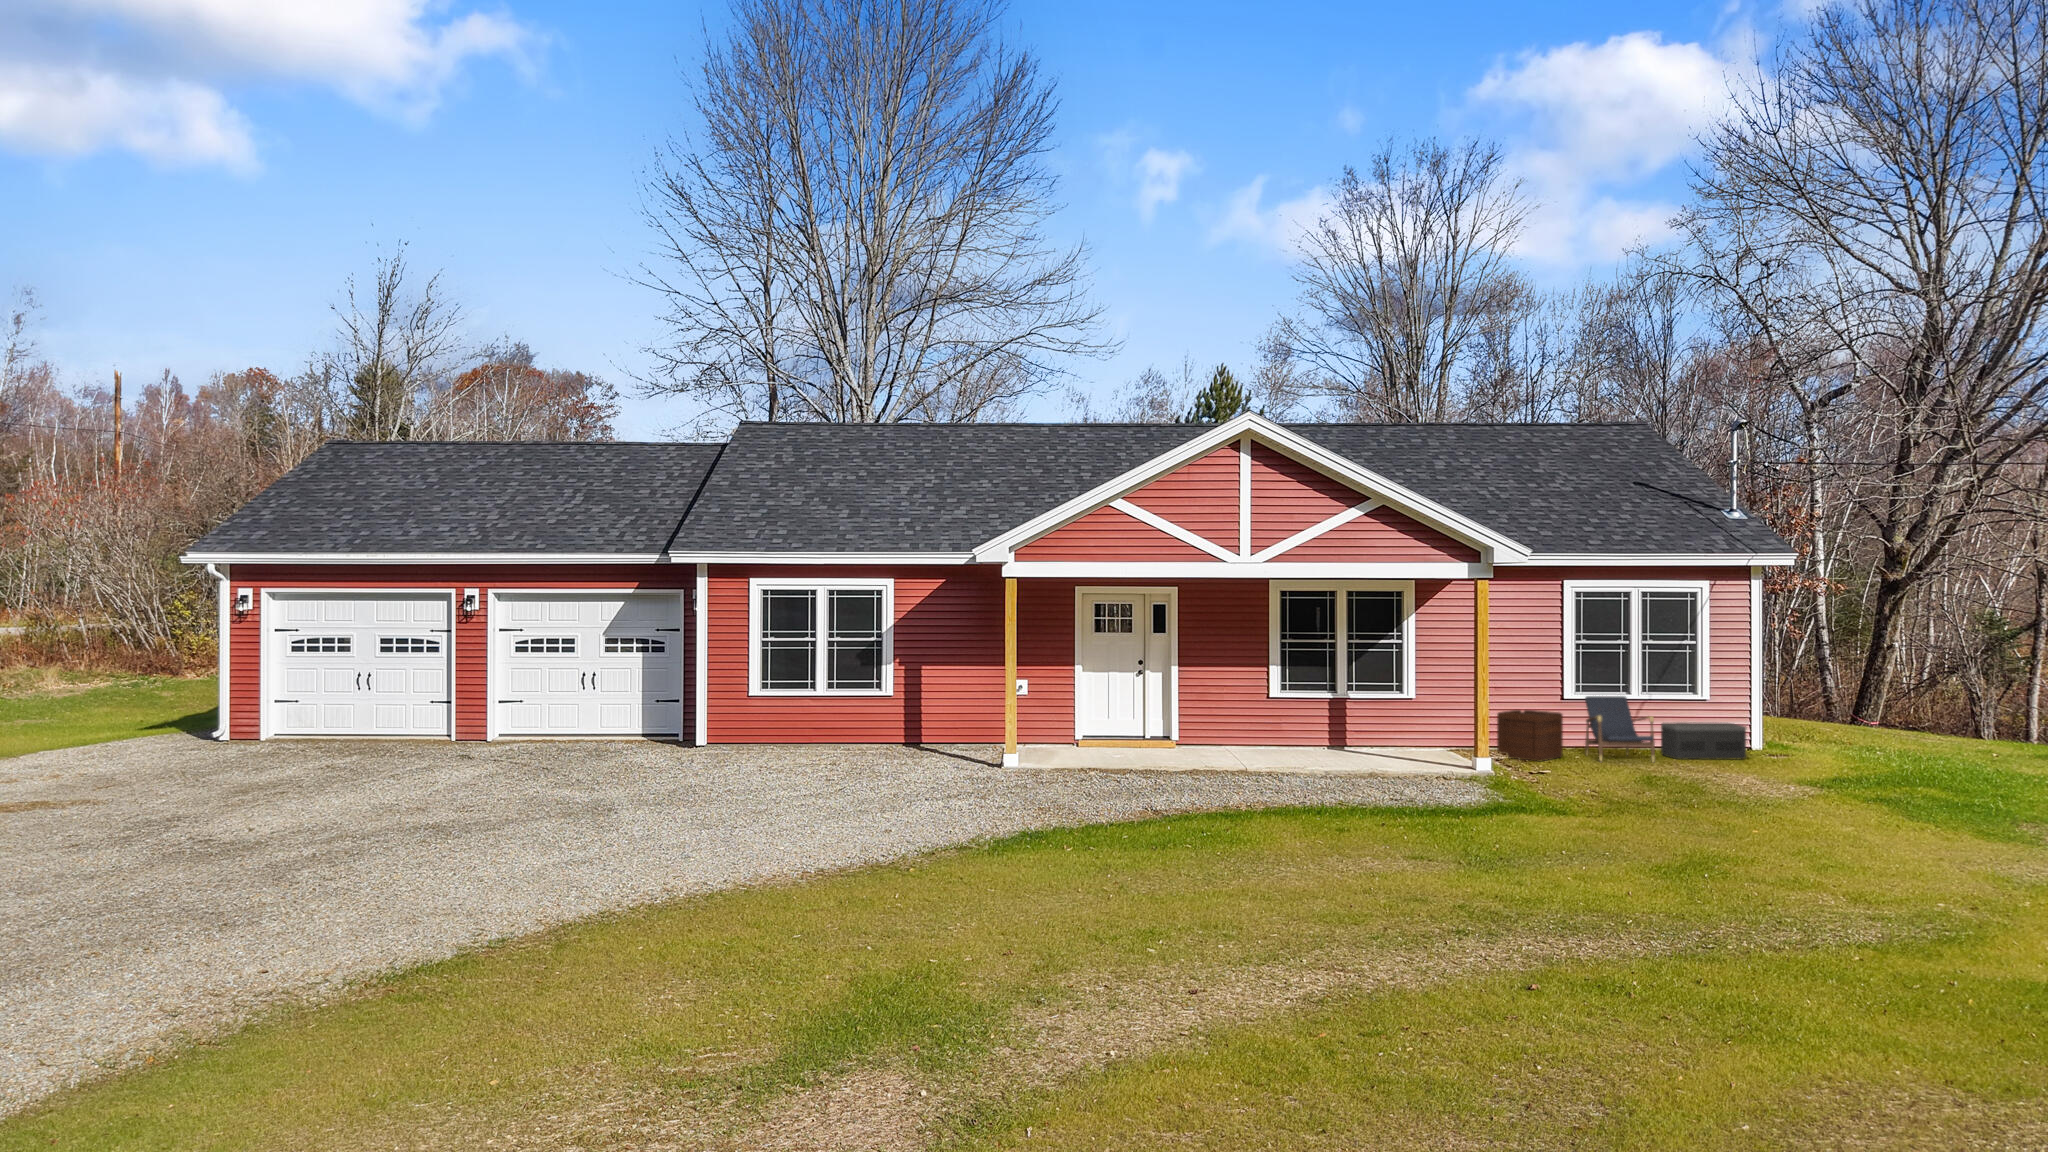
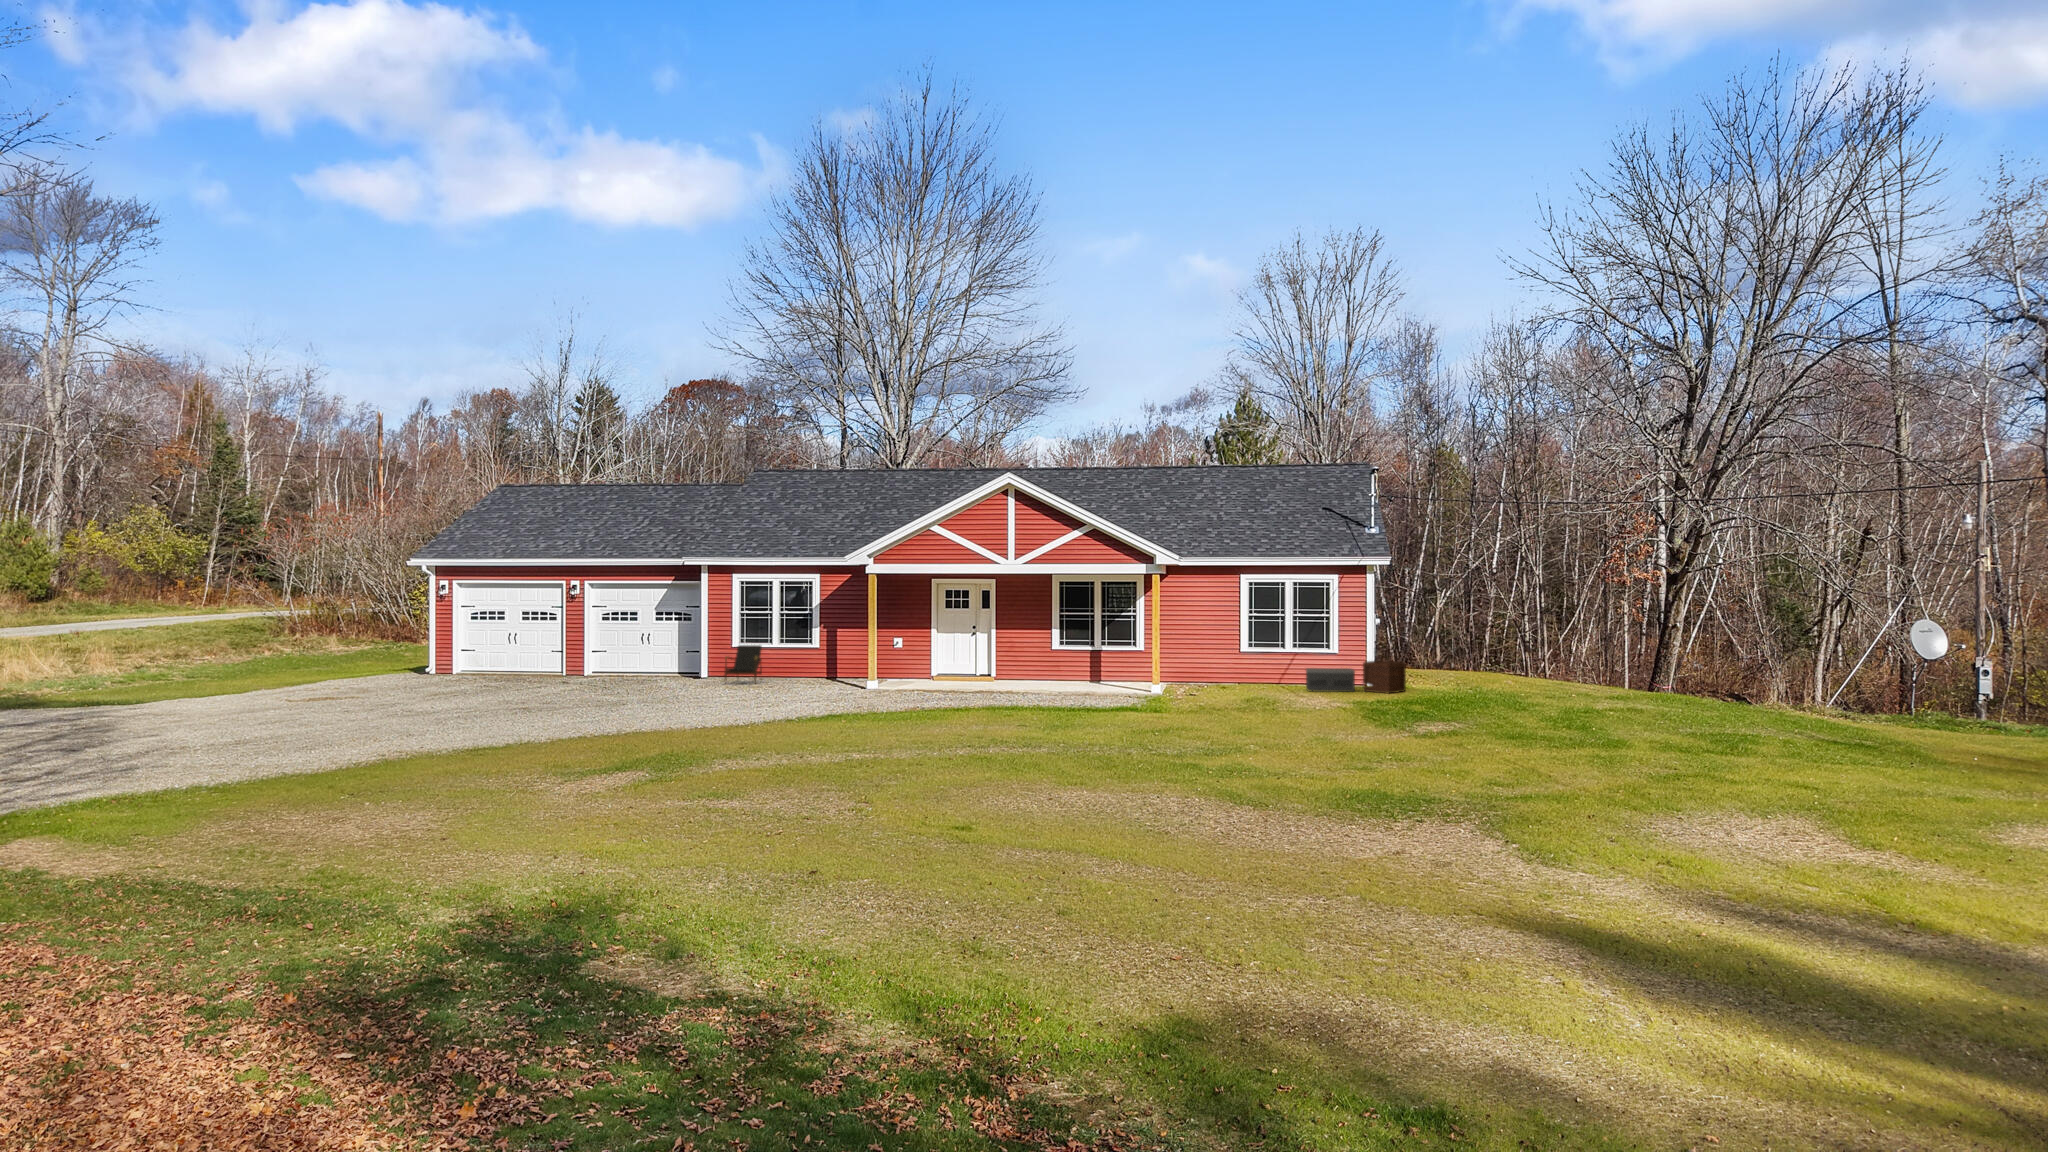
lounge chair: present [1585,696,1655,762] -> present [724,645,762,681]
wooden crate: present [1497,710,1563,762] -> present [1363,660,1406,693]

